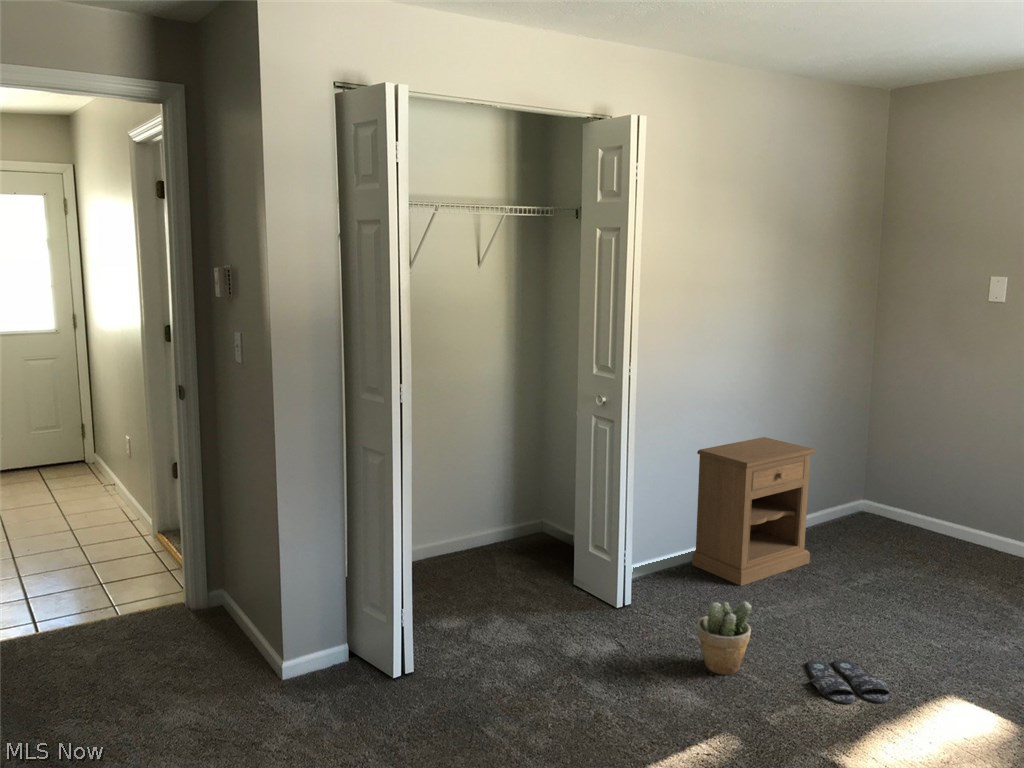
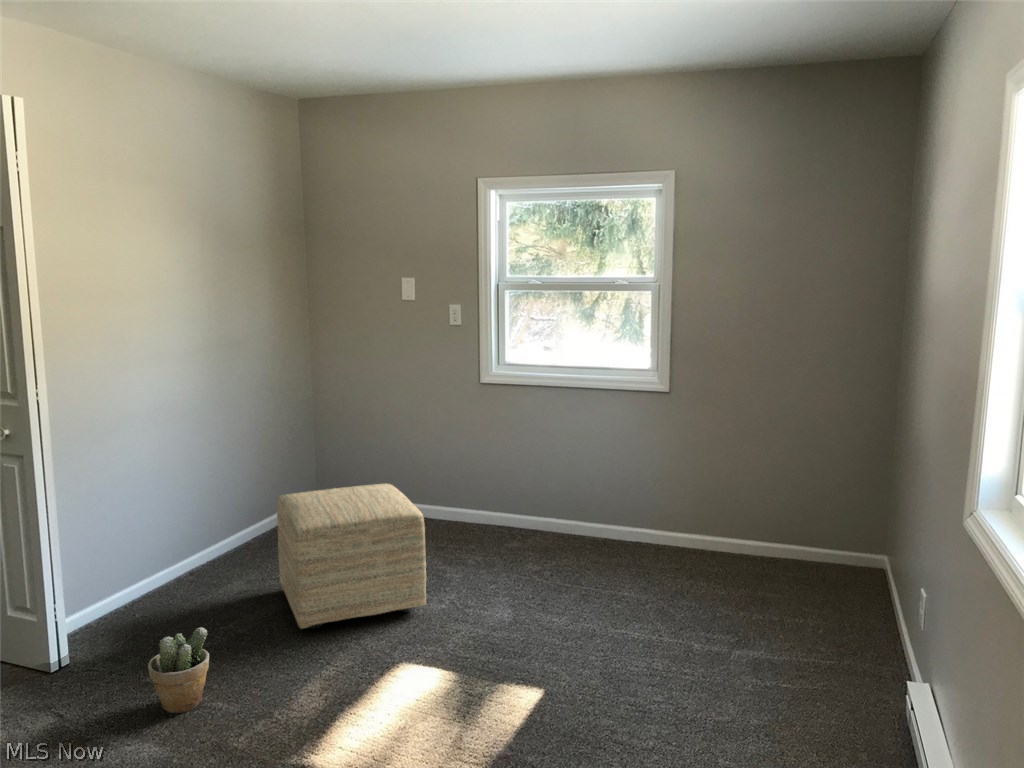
nightstand: present [692,437,816,586] -> none [136,450,269,609]
ottoman: none [821,493,993,644] -> present [277,484,426,629]
slippers: present [807,660,889,704] -> none [271,658,351,704]

